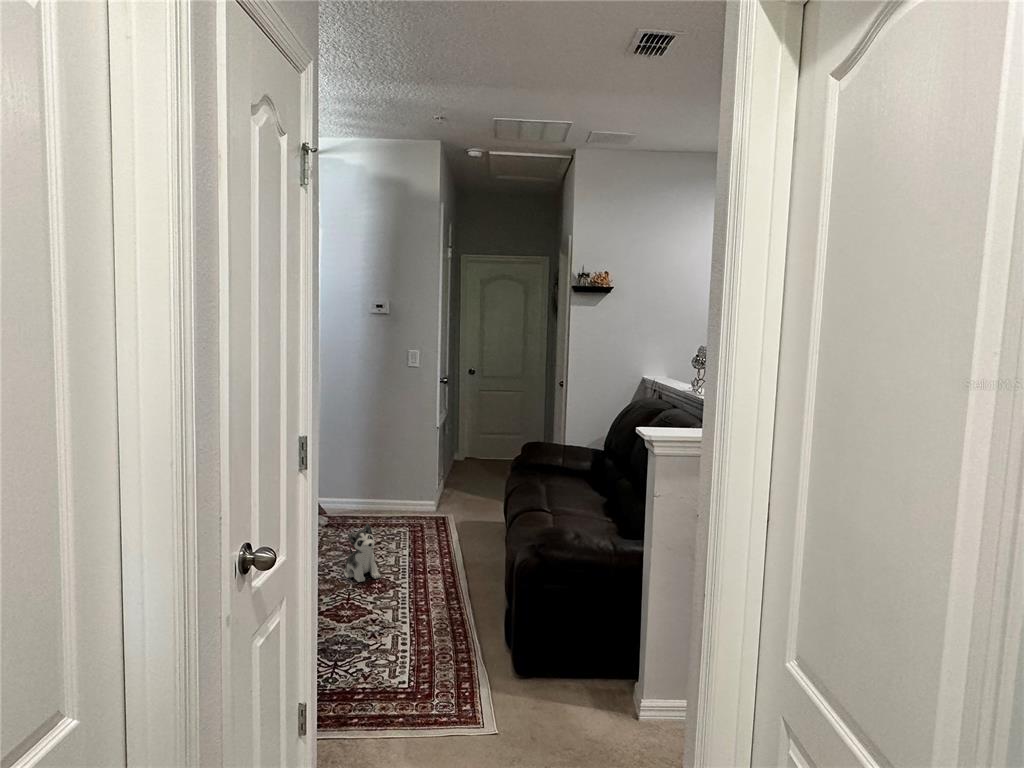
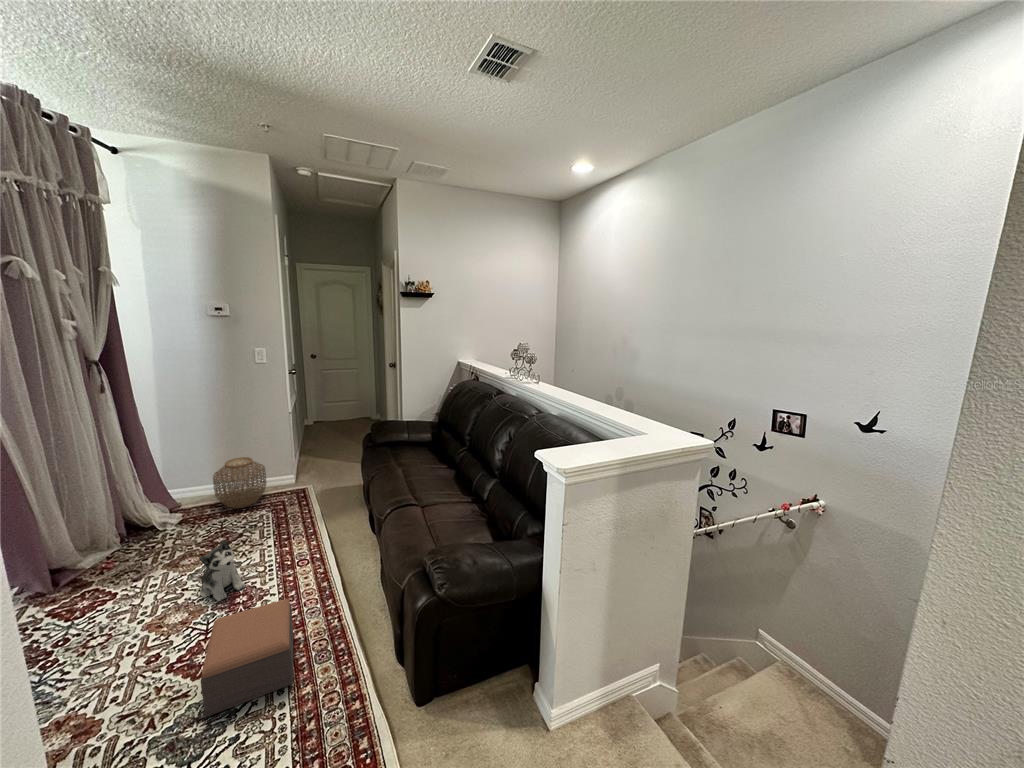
woven basket: none [358,468,407,523] -> present [213,457,266,508]
footstool: none [347,574,419,642] -> present [201,599,293,716]

